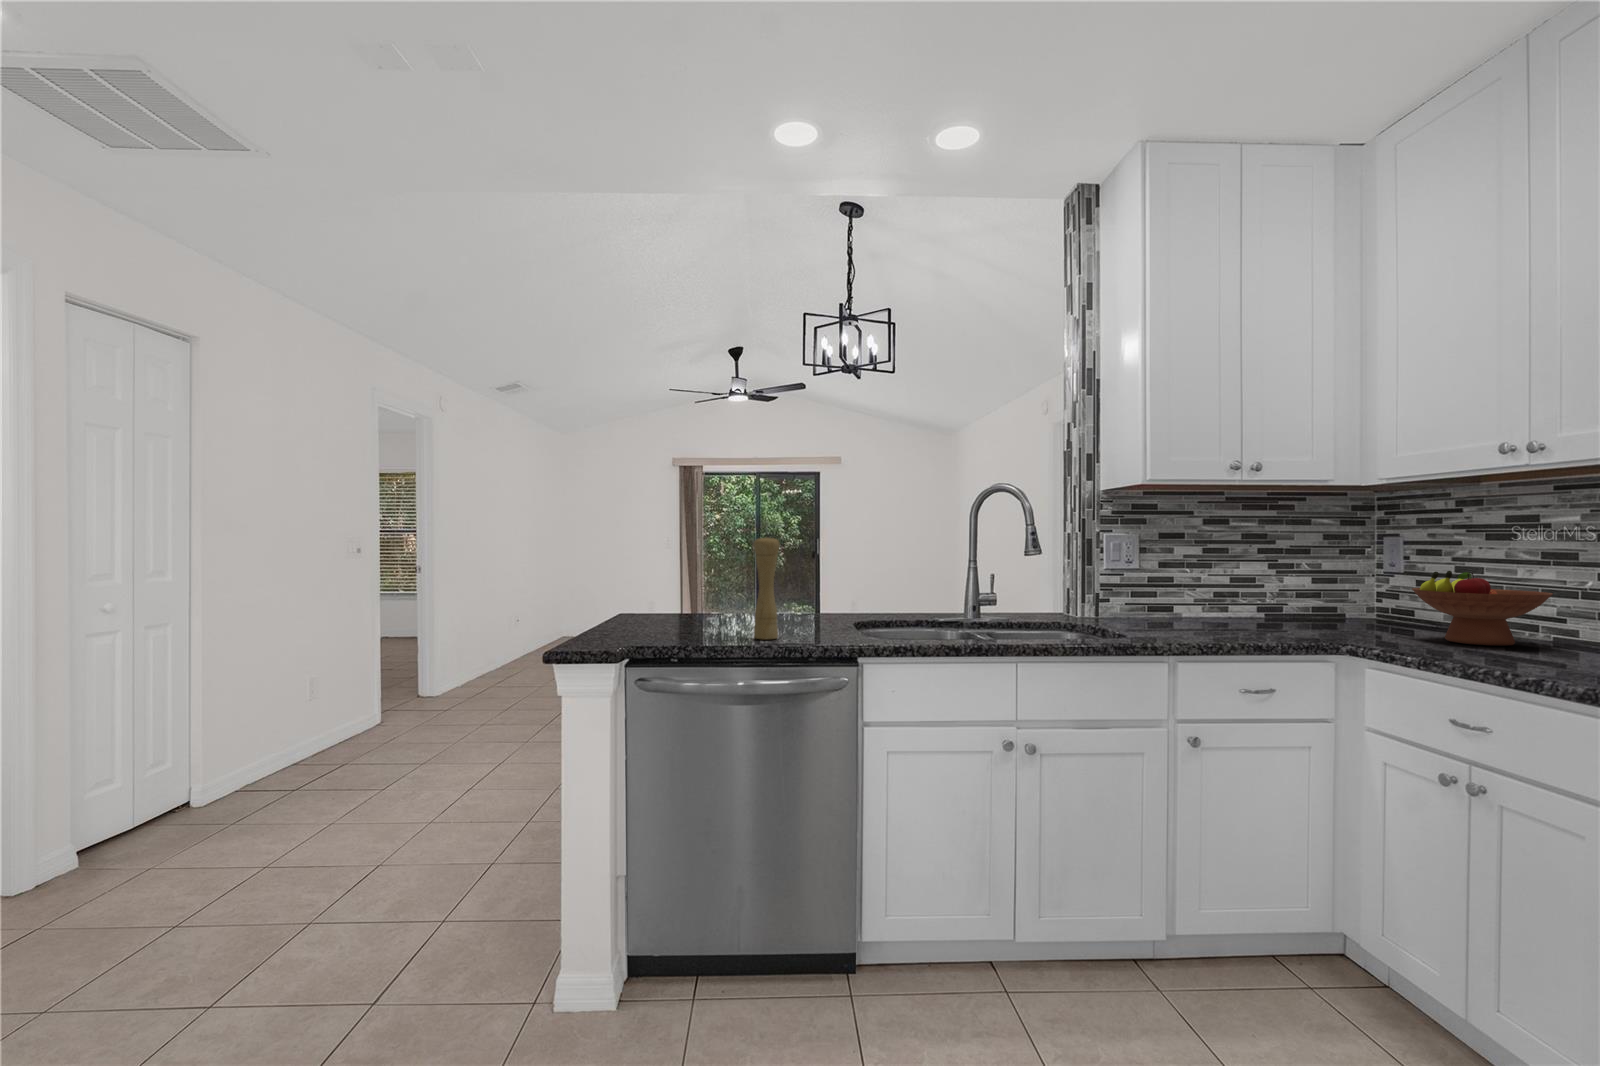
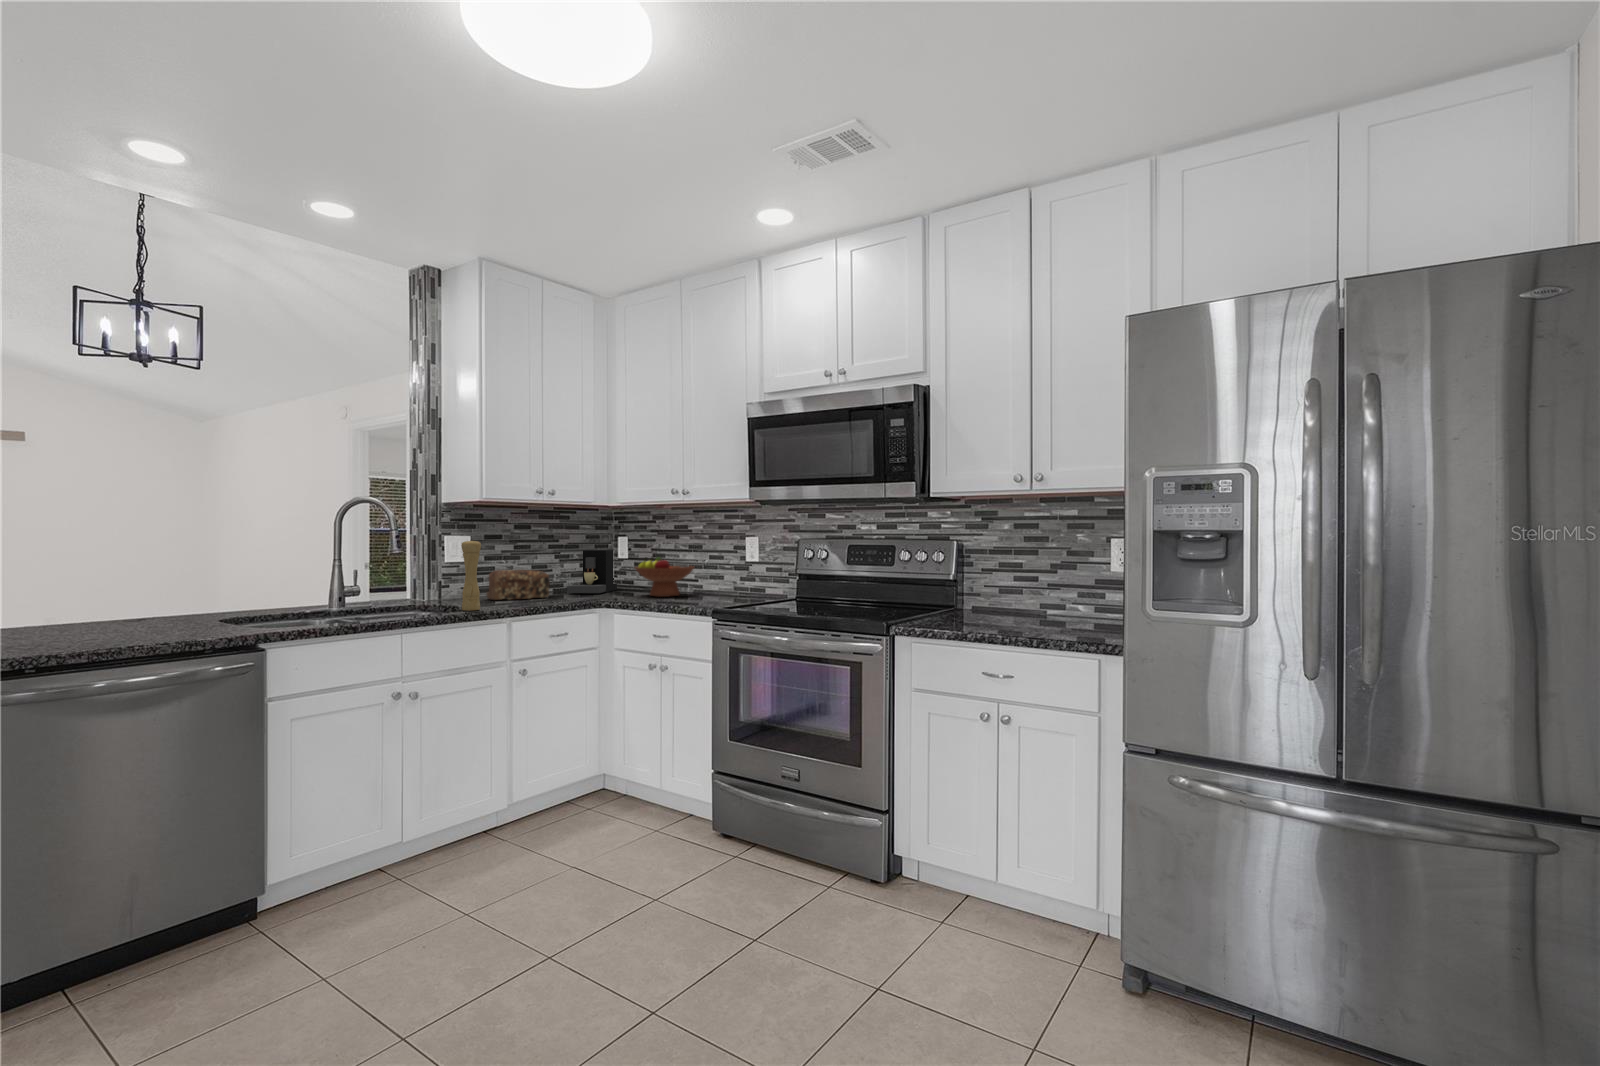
pepper mill: present [754,537,780,639] -> present [461,540,481,611]
coffee maker: none [1289,557,1386,627] -> present [567,550,617,593]
bread loaf: none [1160,582,1256,627] -> present [486,570,550,600]

